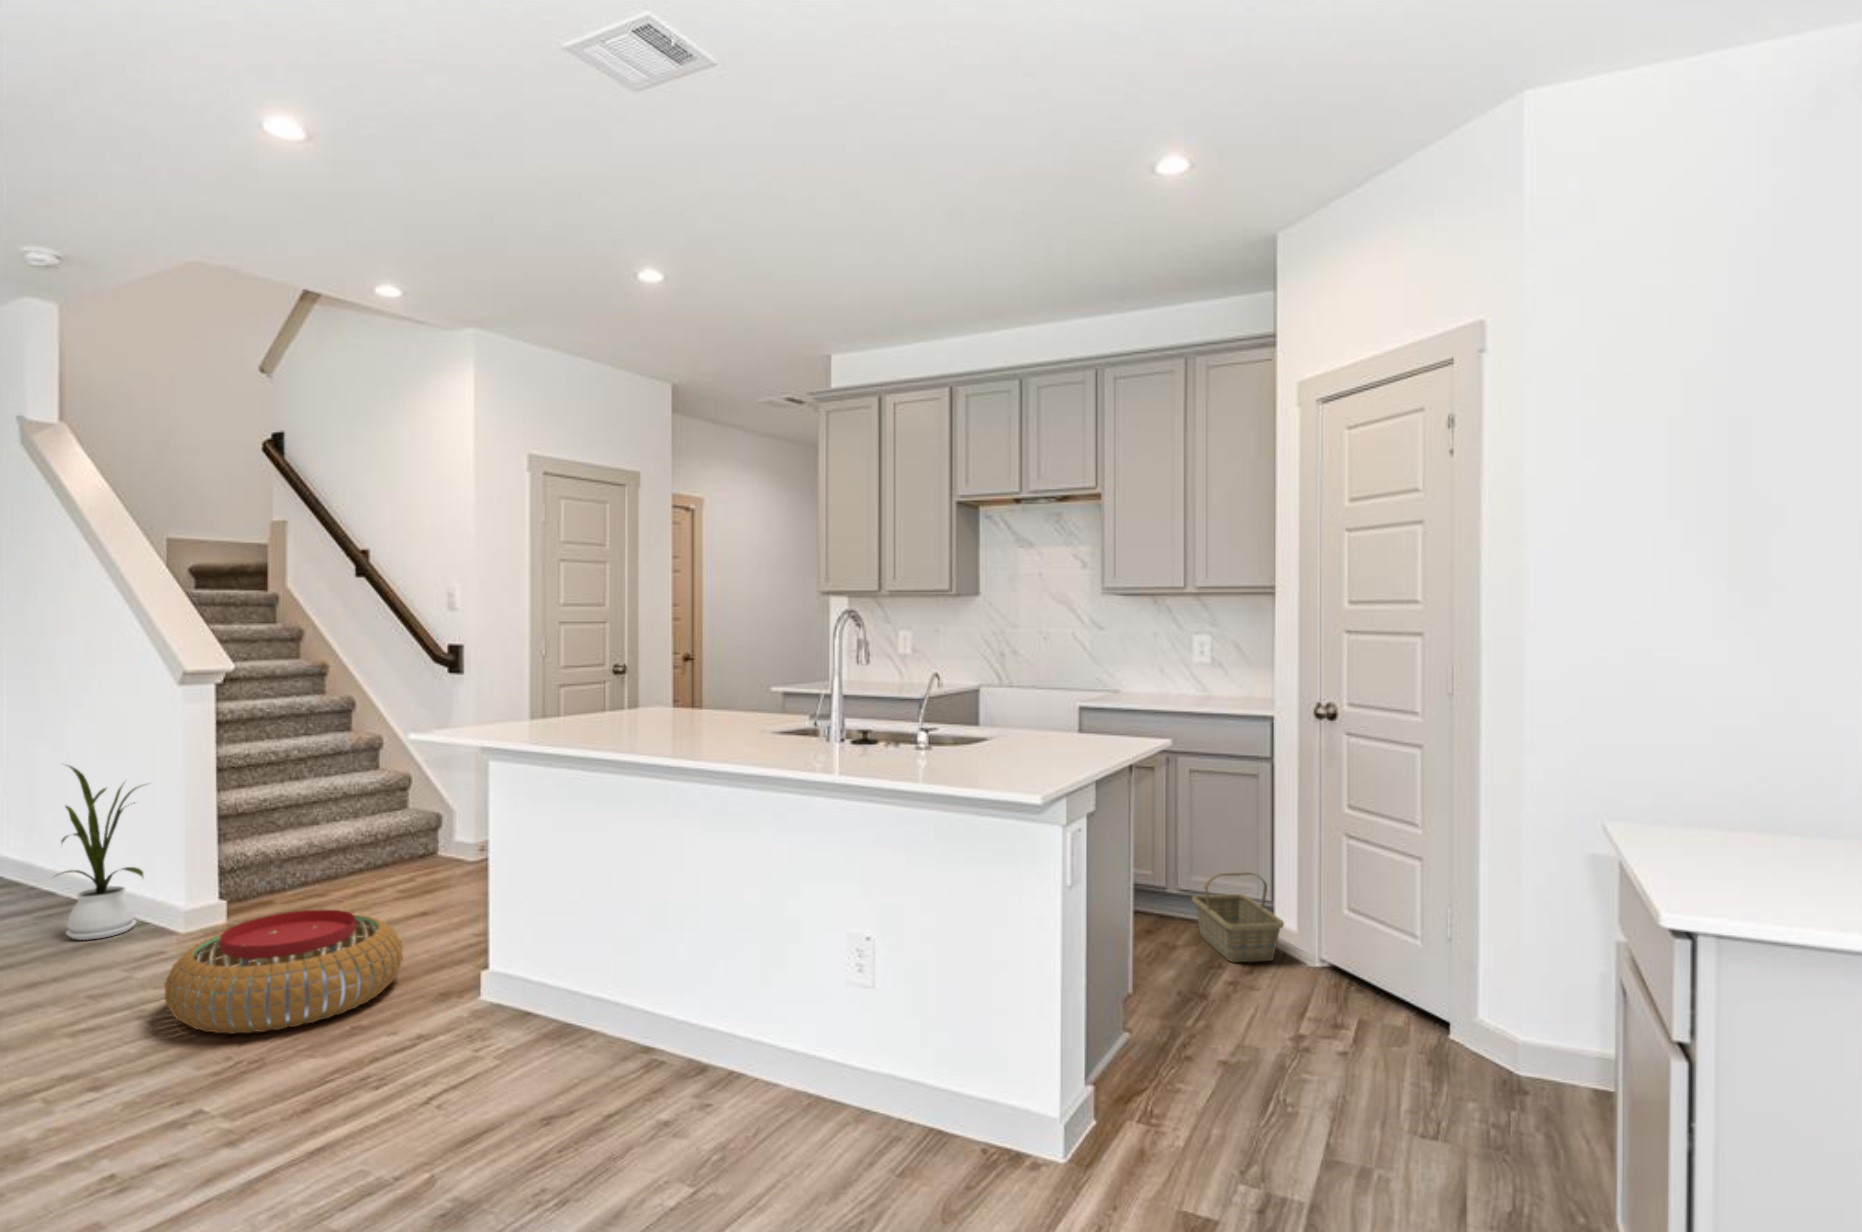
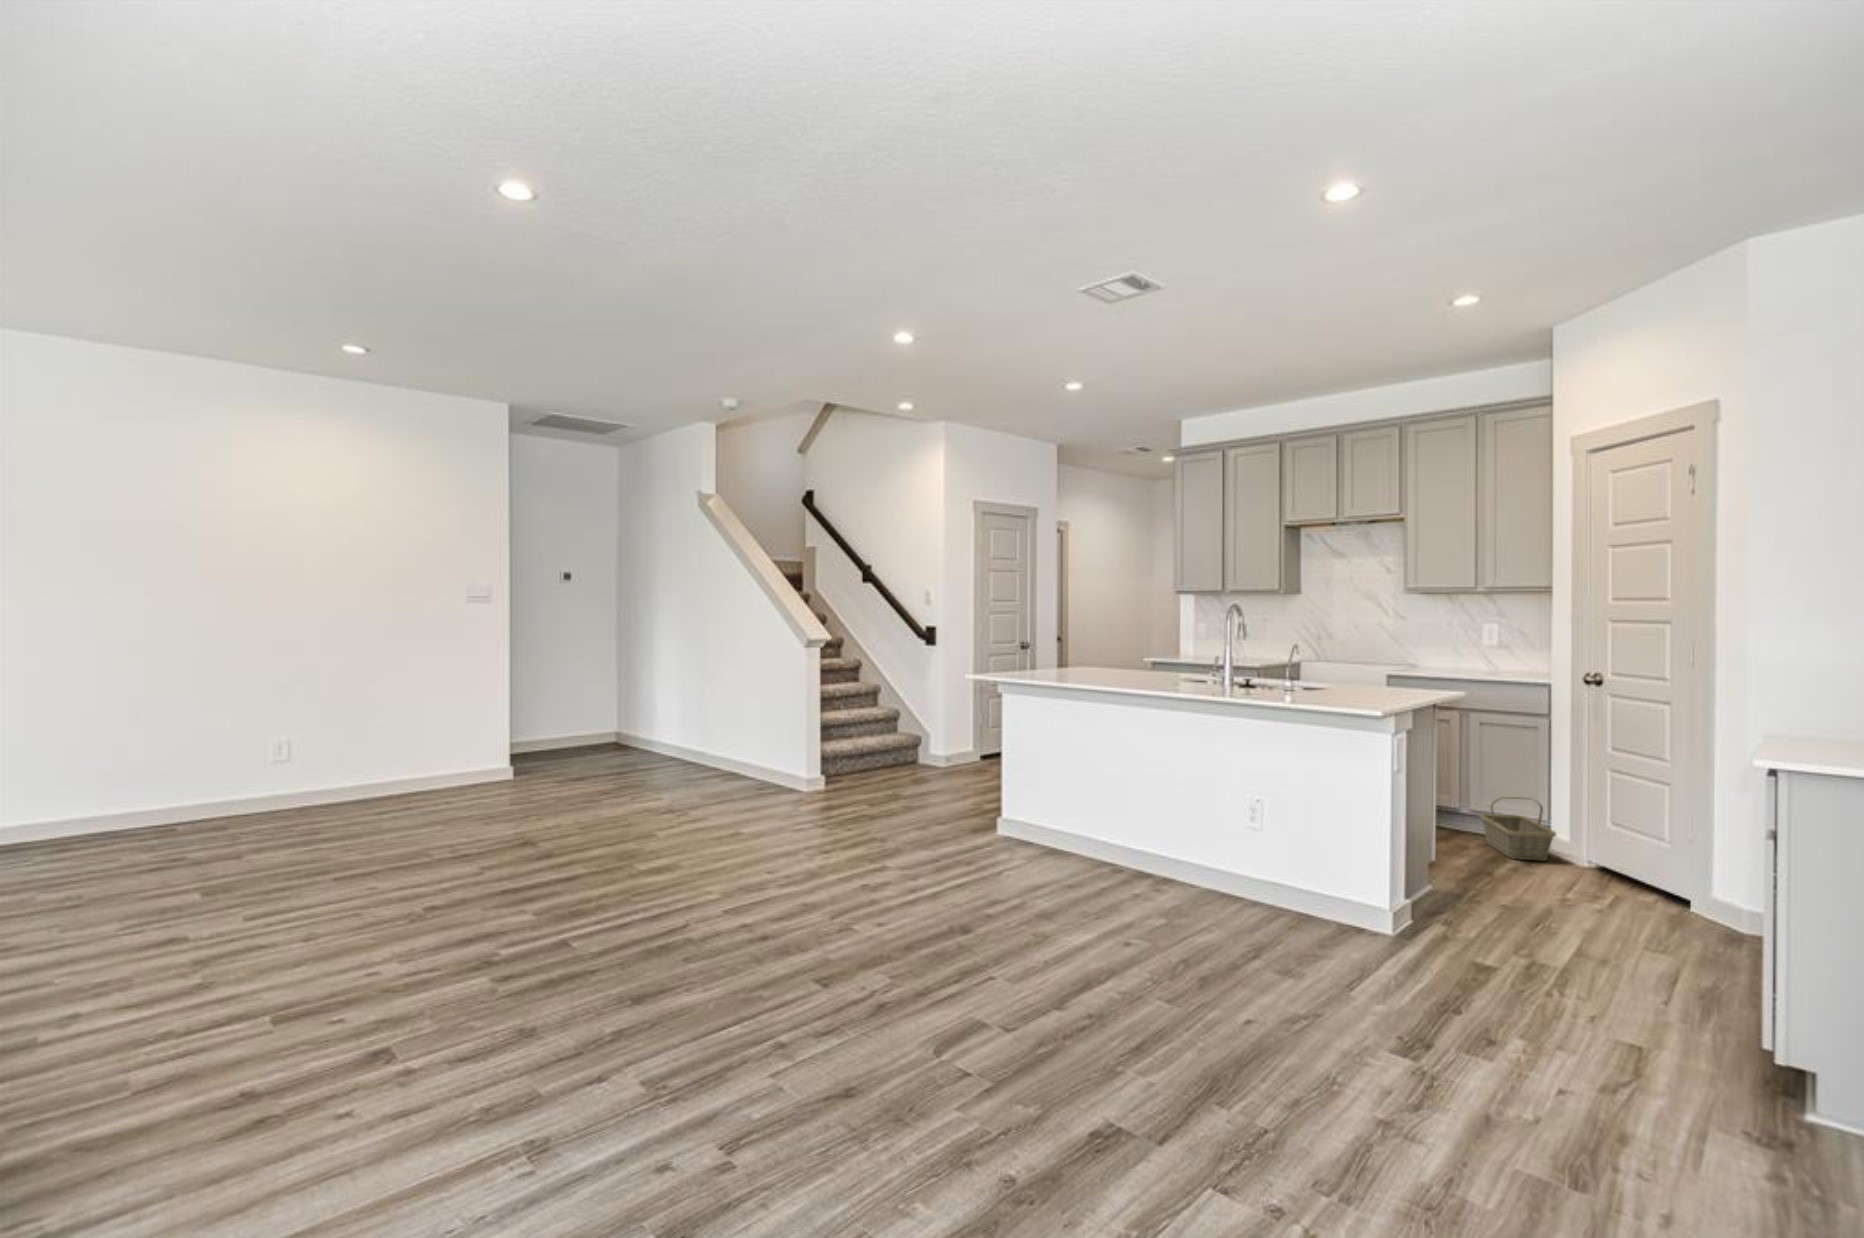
house plant: present [62,766,143,940] -> none [740,692,787,792]
pouf: present [164,910,403,1034] -> none [834,779,948,839]

